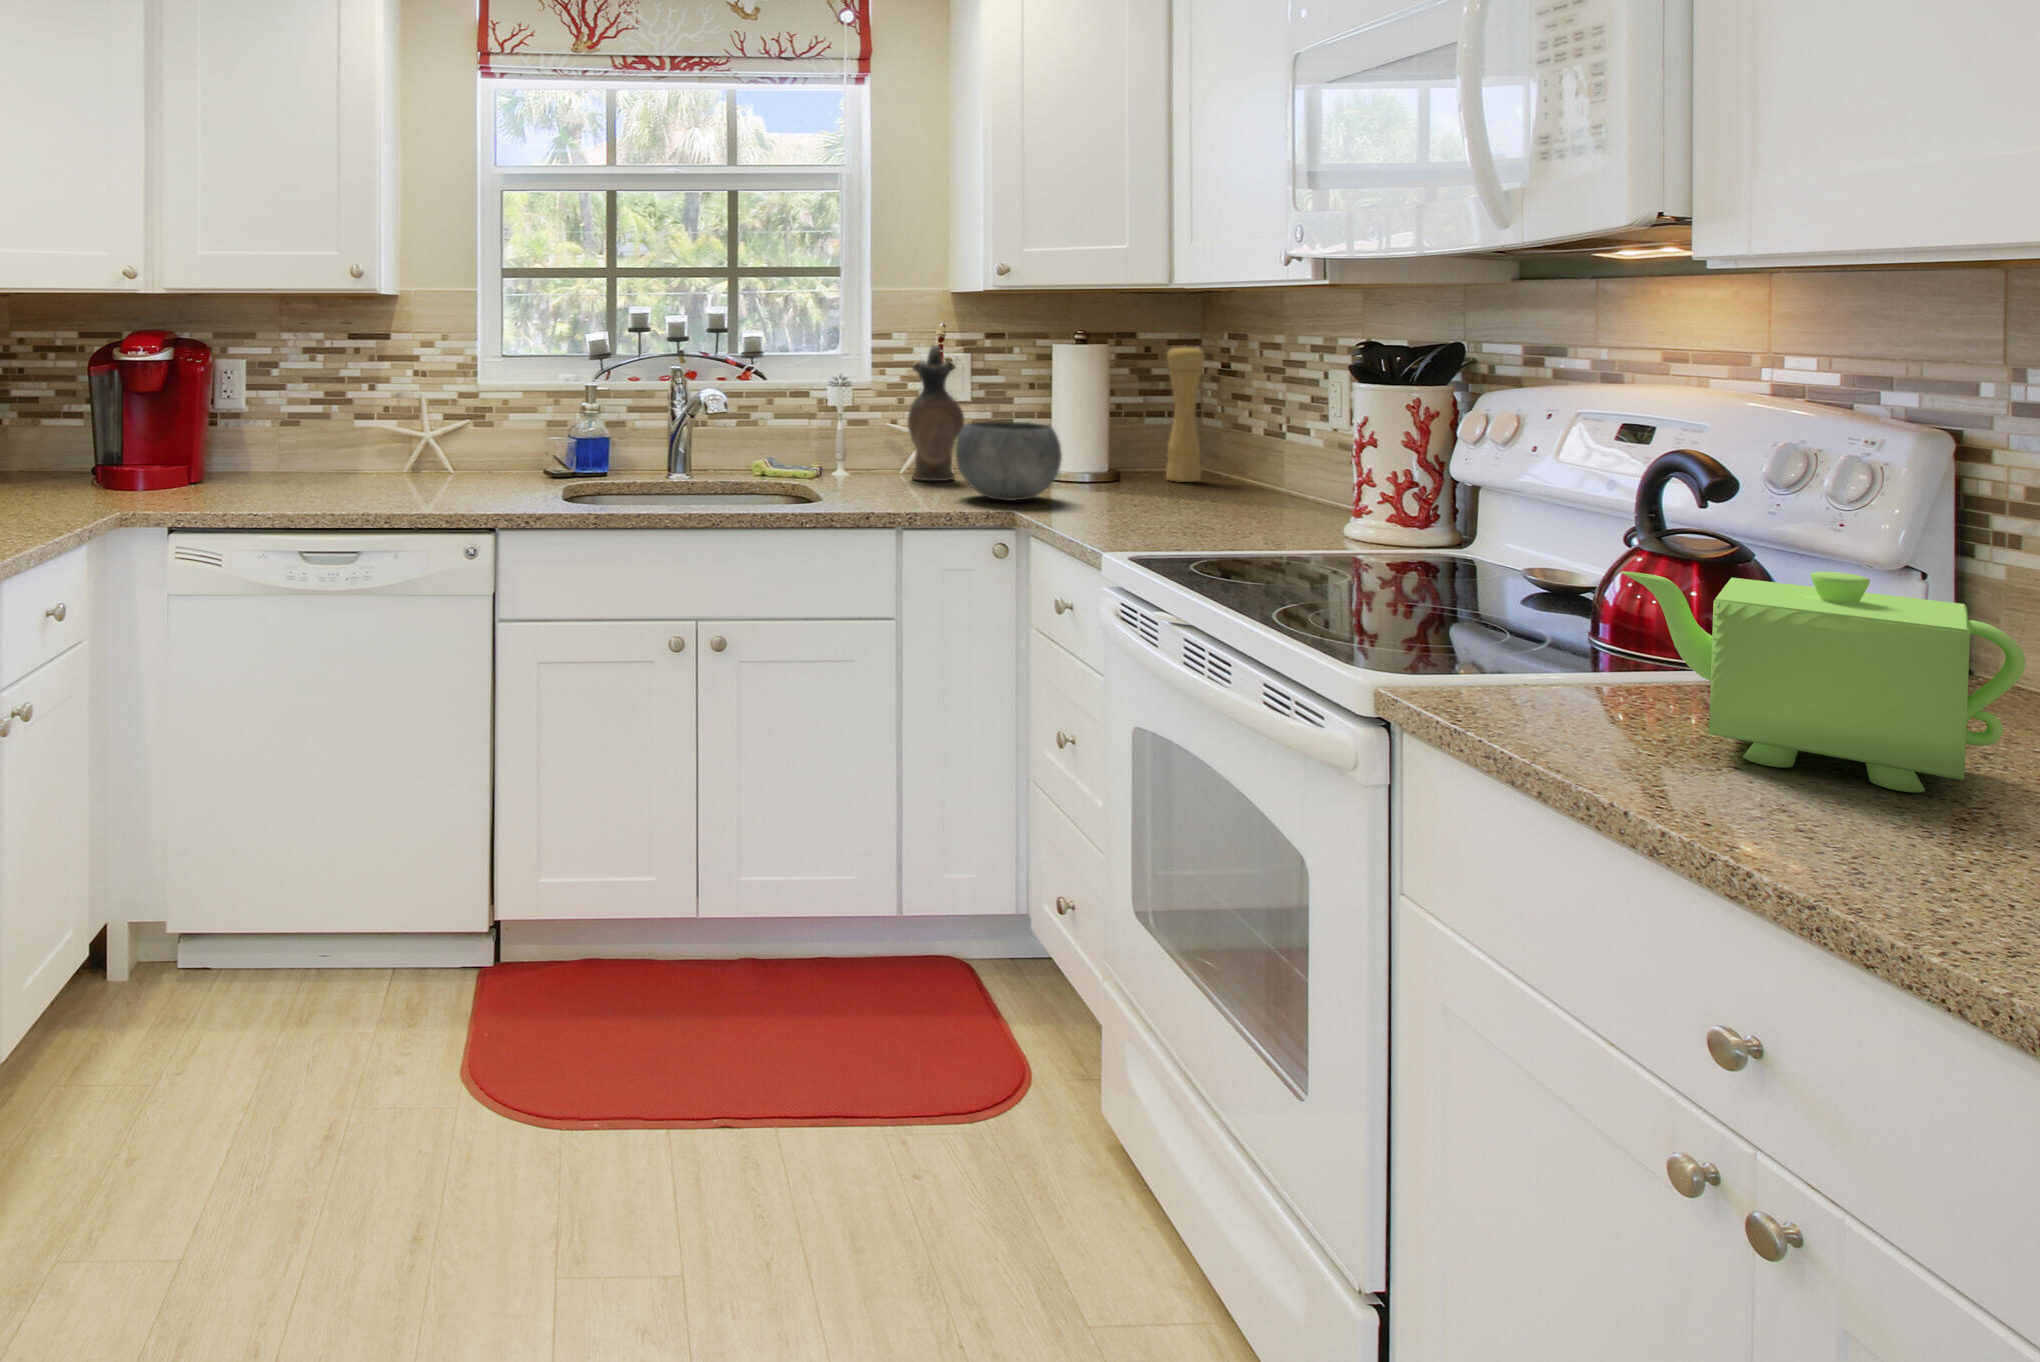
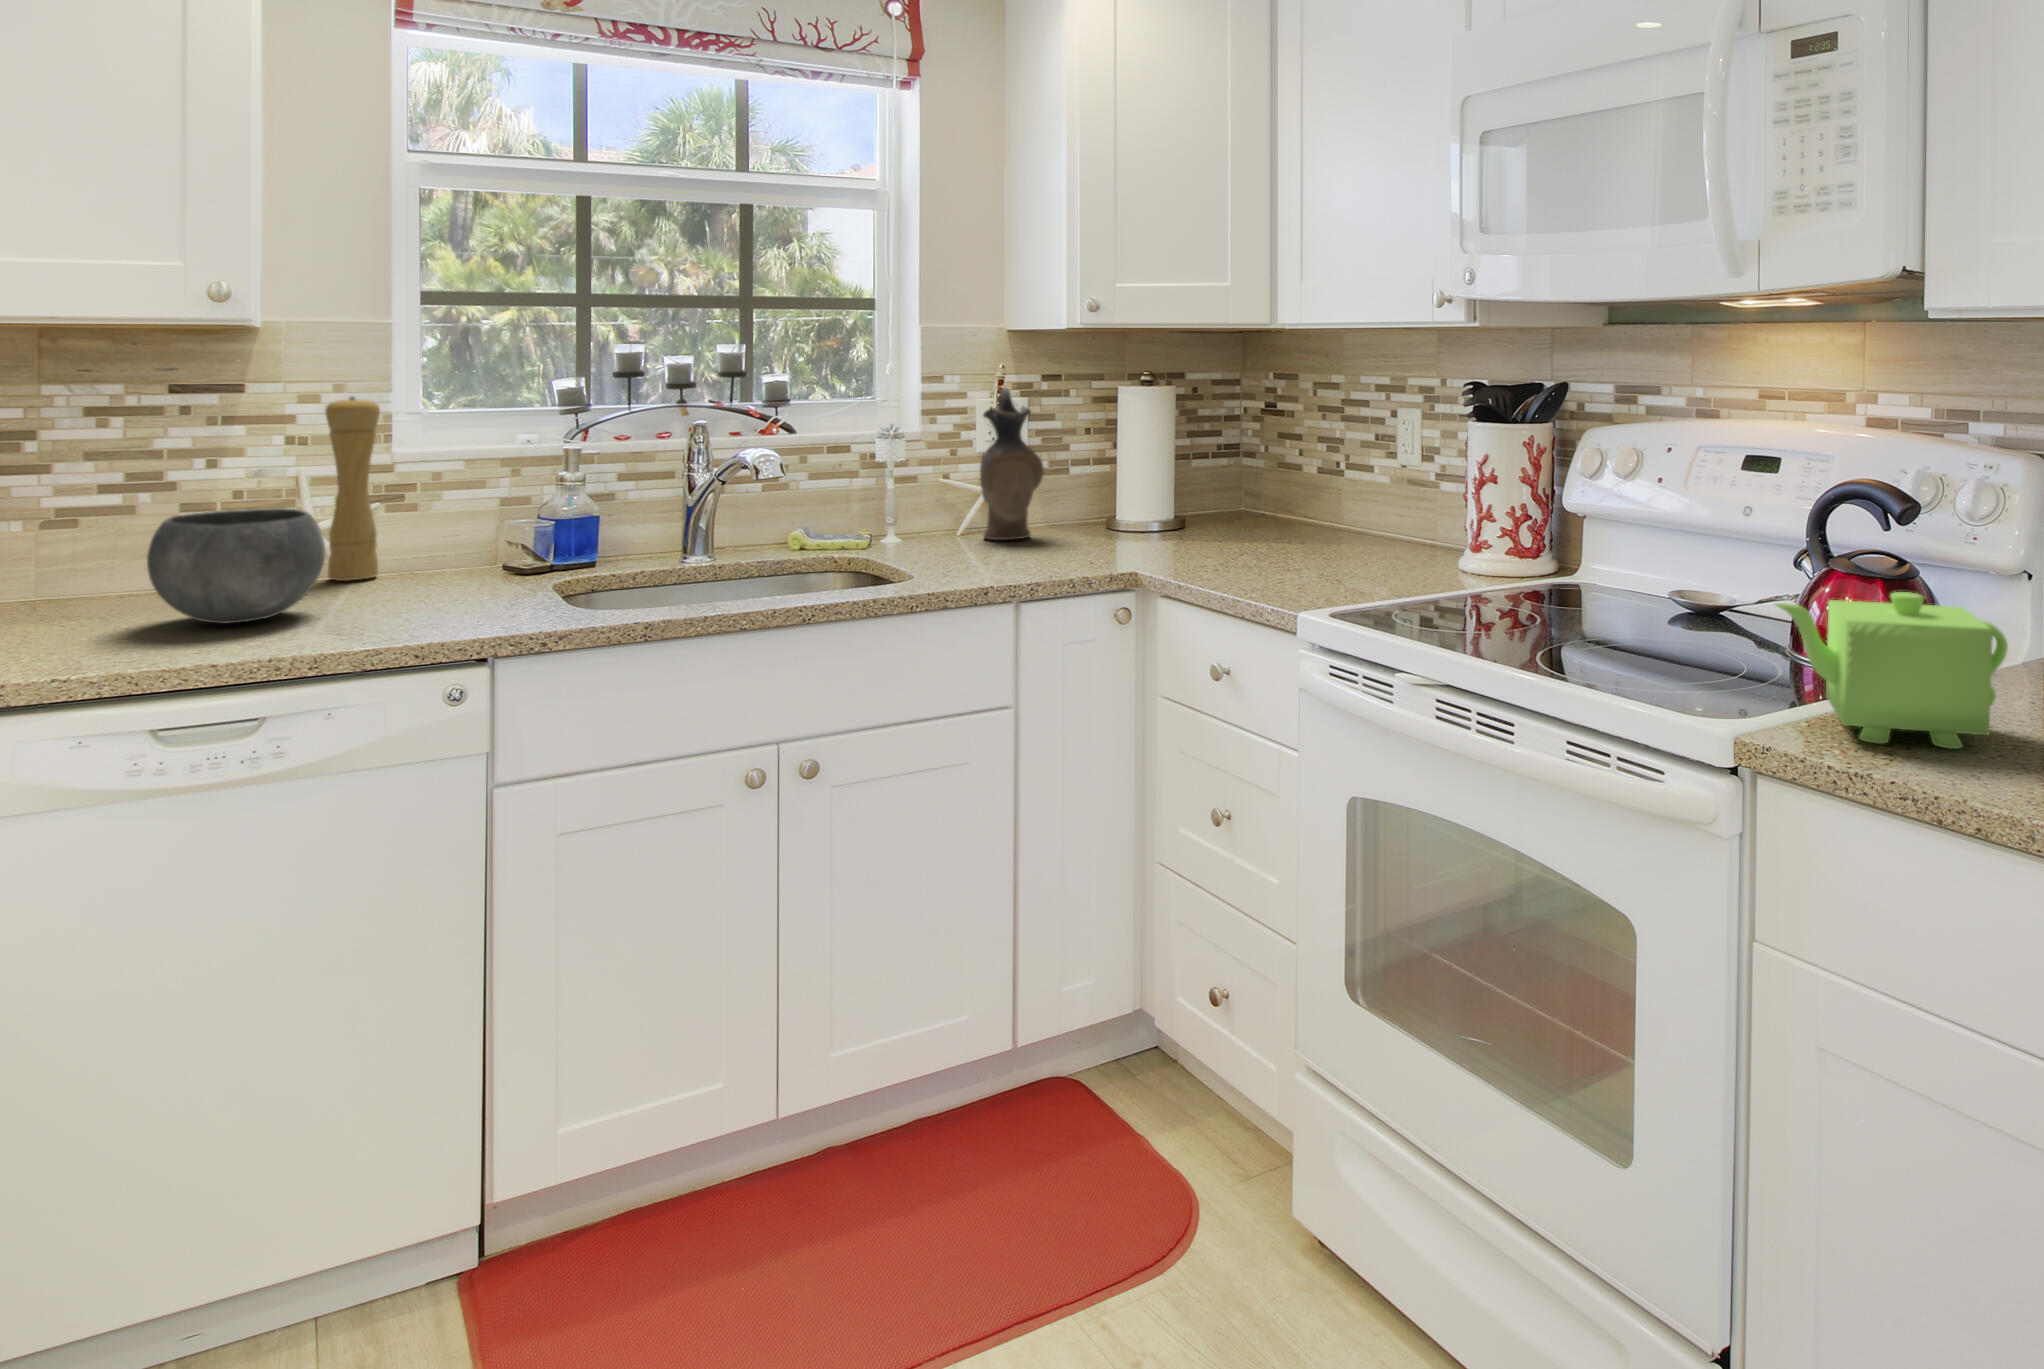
pepper mill: present [1166,346,1205,482] -> present [325,397,380,581]
bowl: present [956,422,1062,501] -> present [147,508,325,624]

